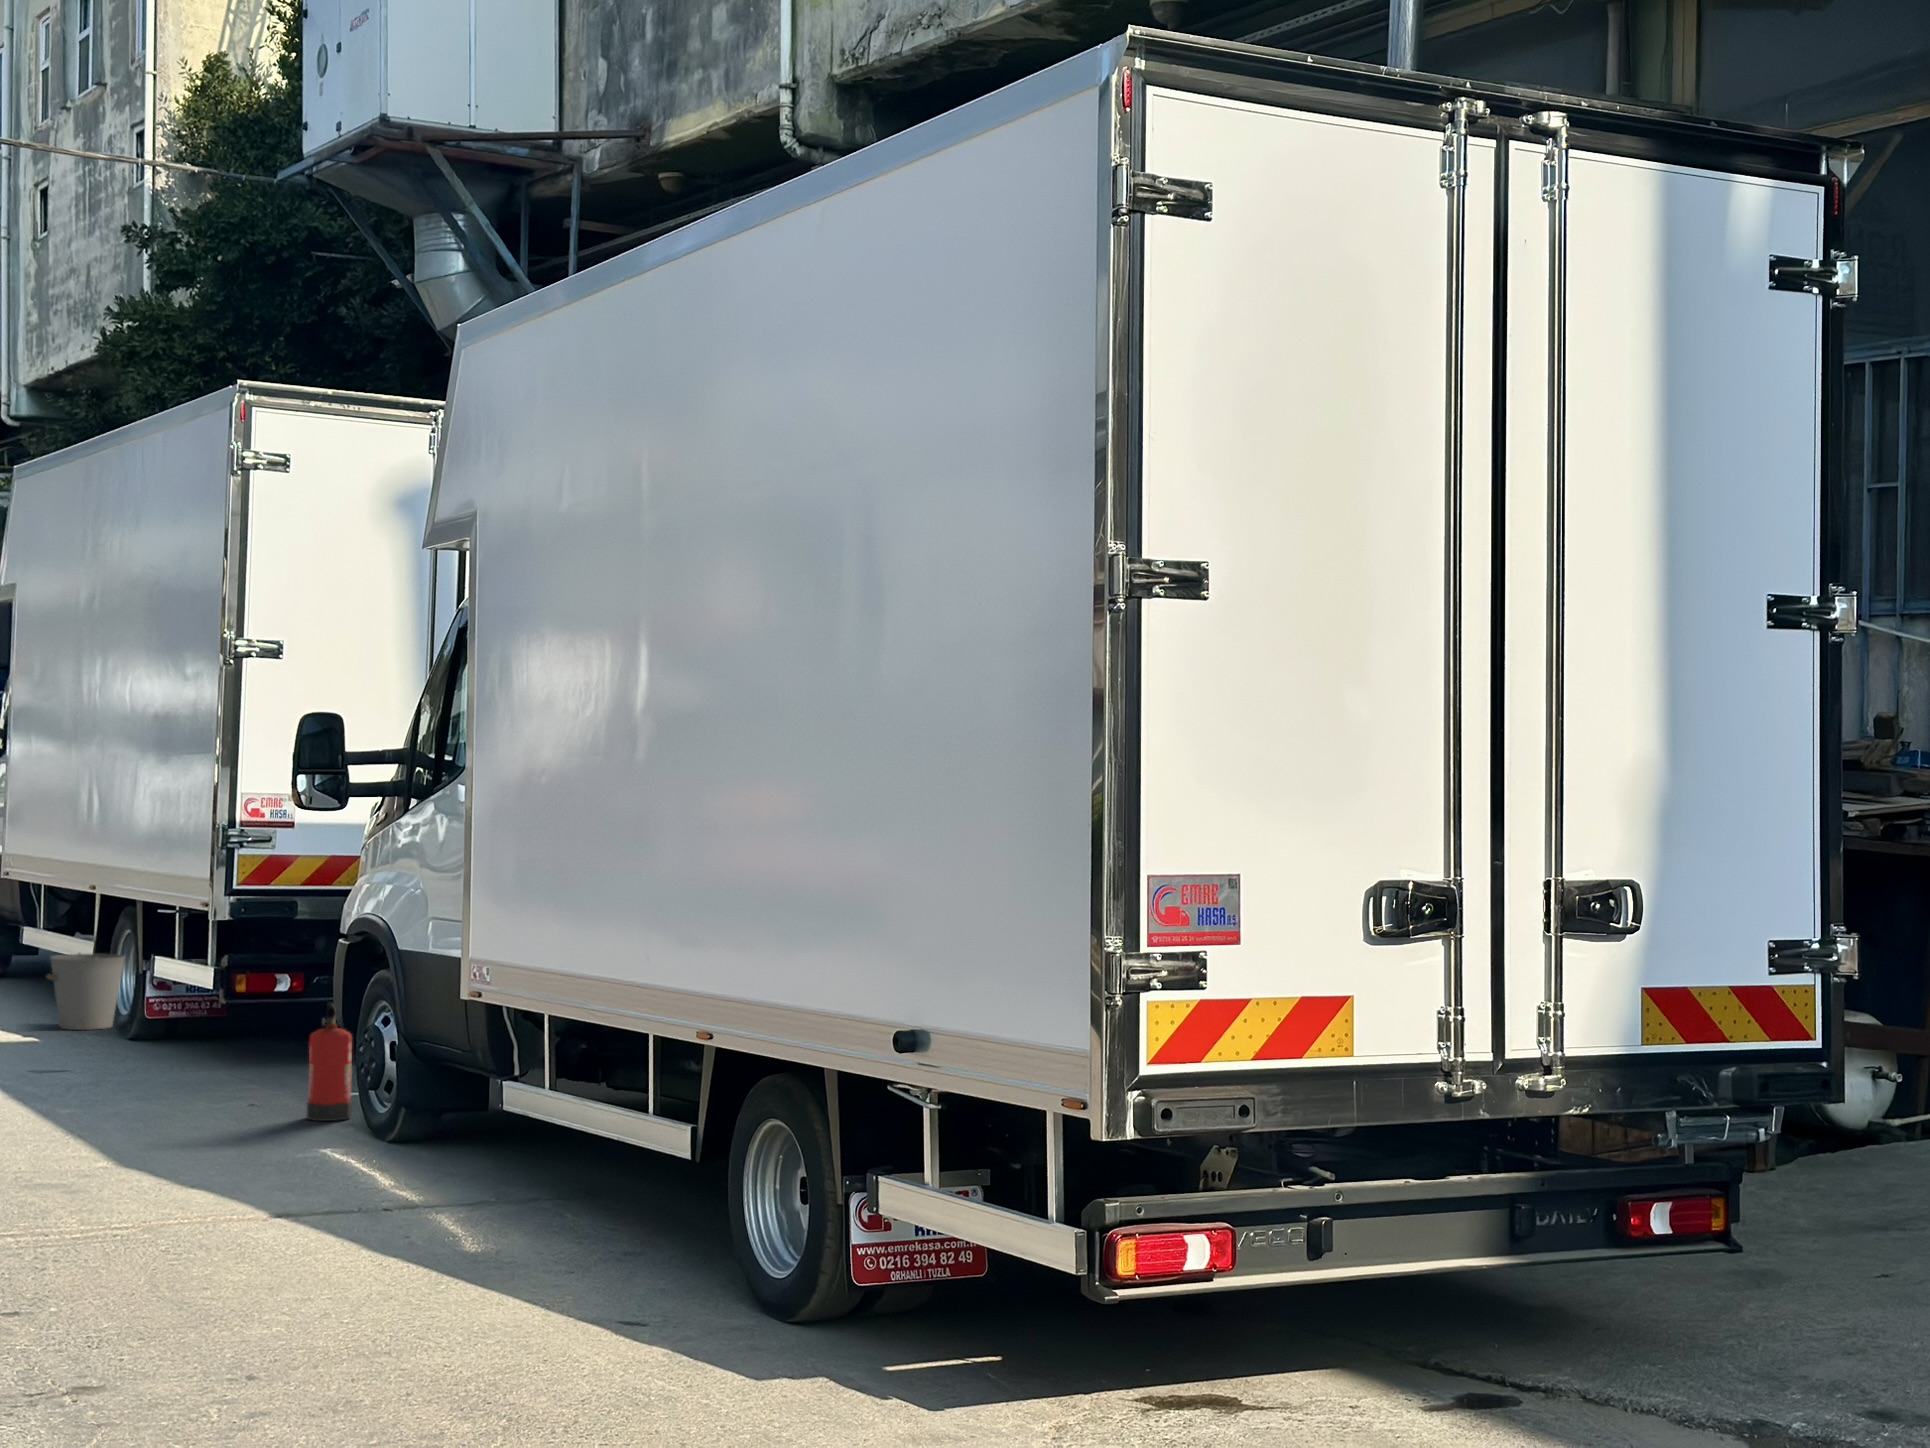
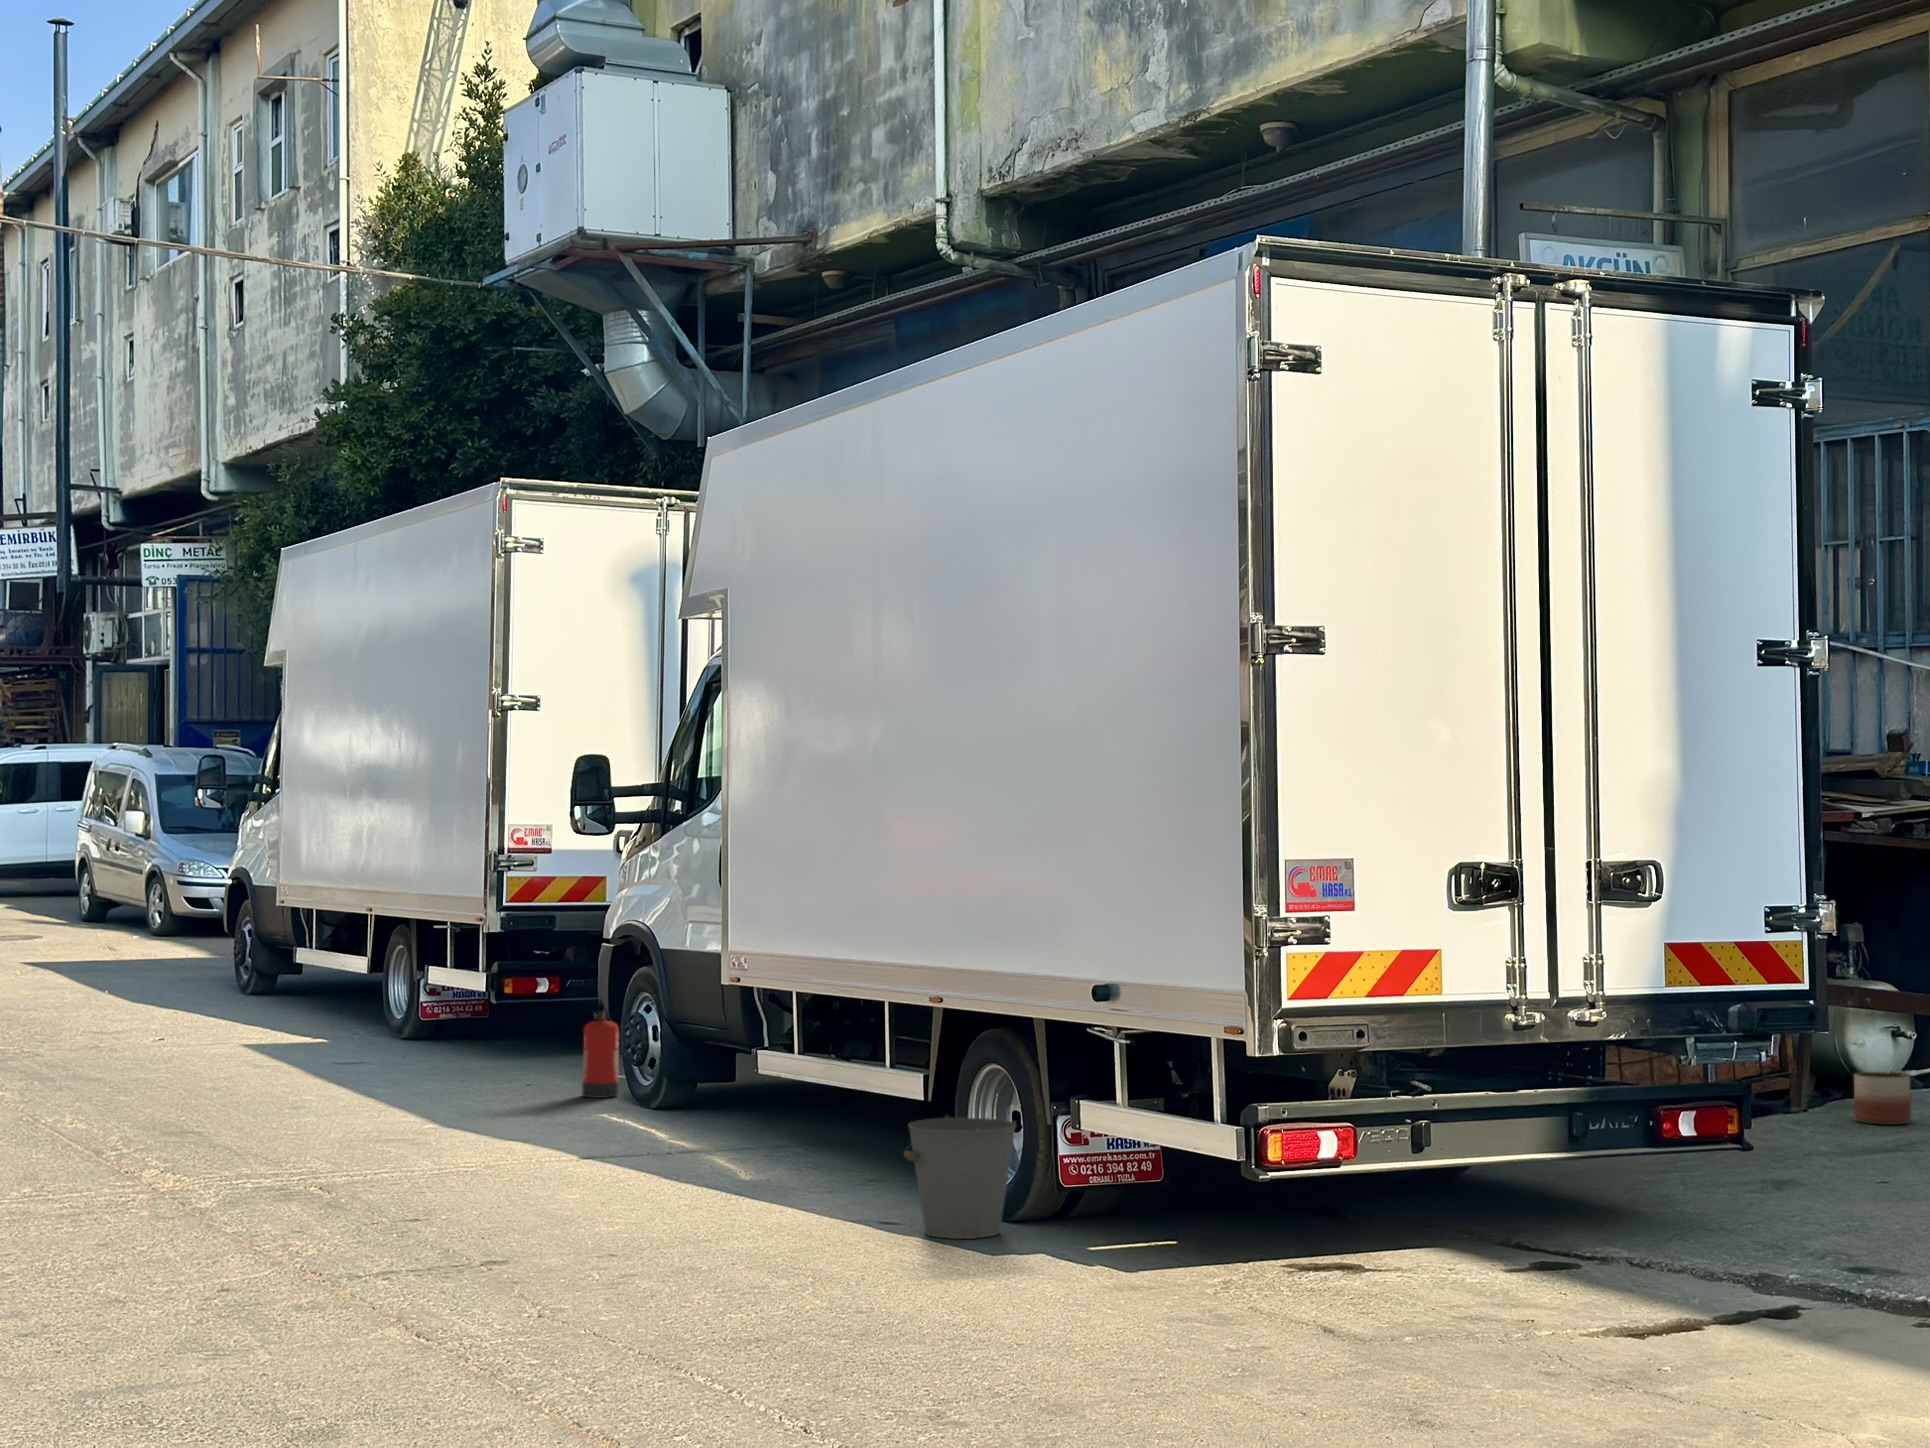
bucket: present [47,953,125,1030] -> present [904,1116,1016,1239]
planter: none [1817,1110,1883,1174] -> present [1854,1072,1911,1125]

